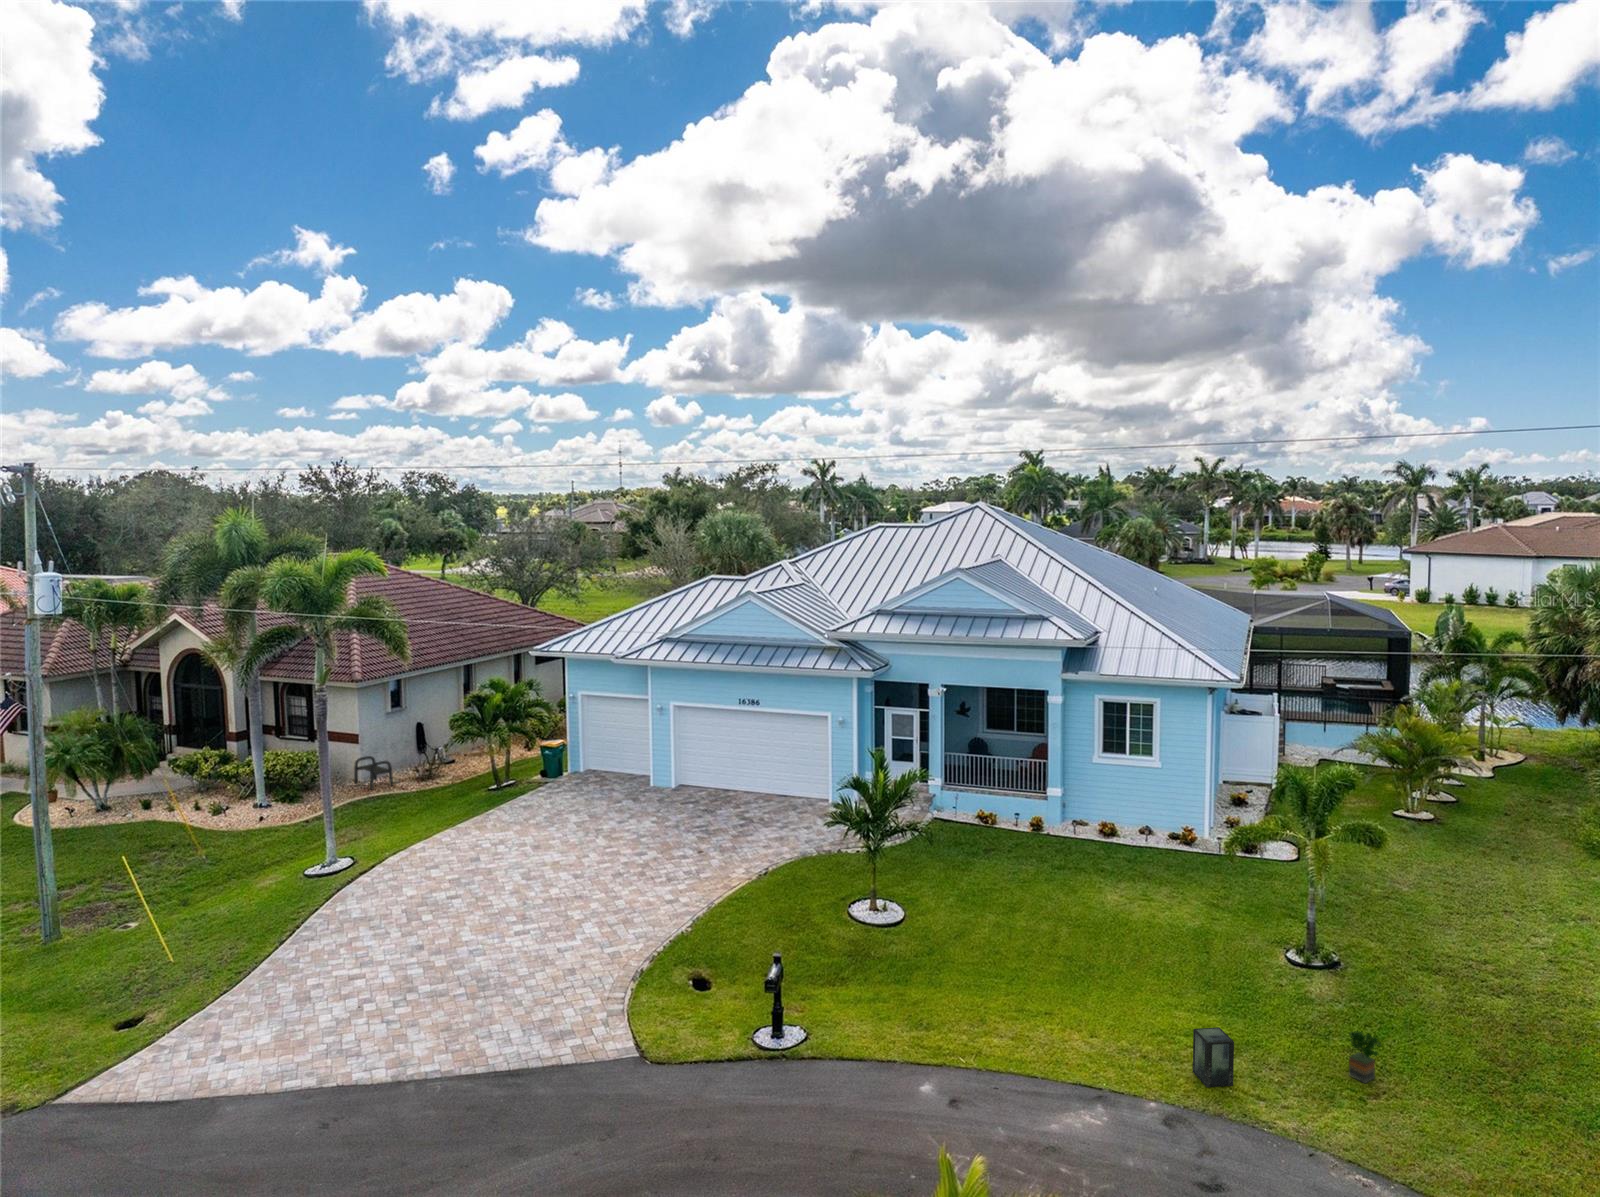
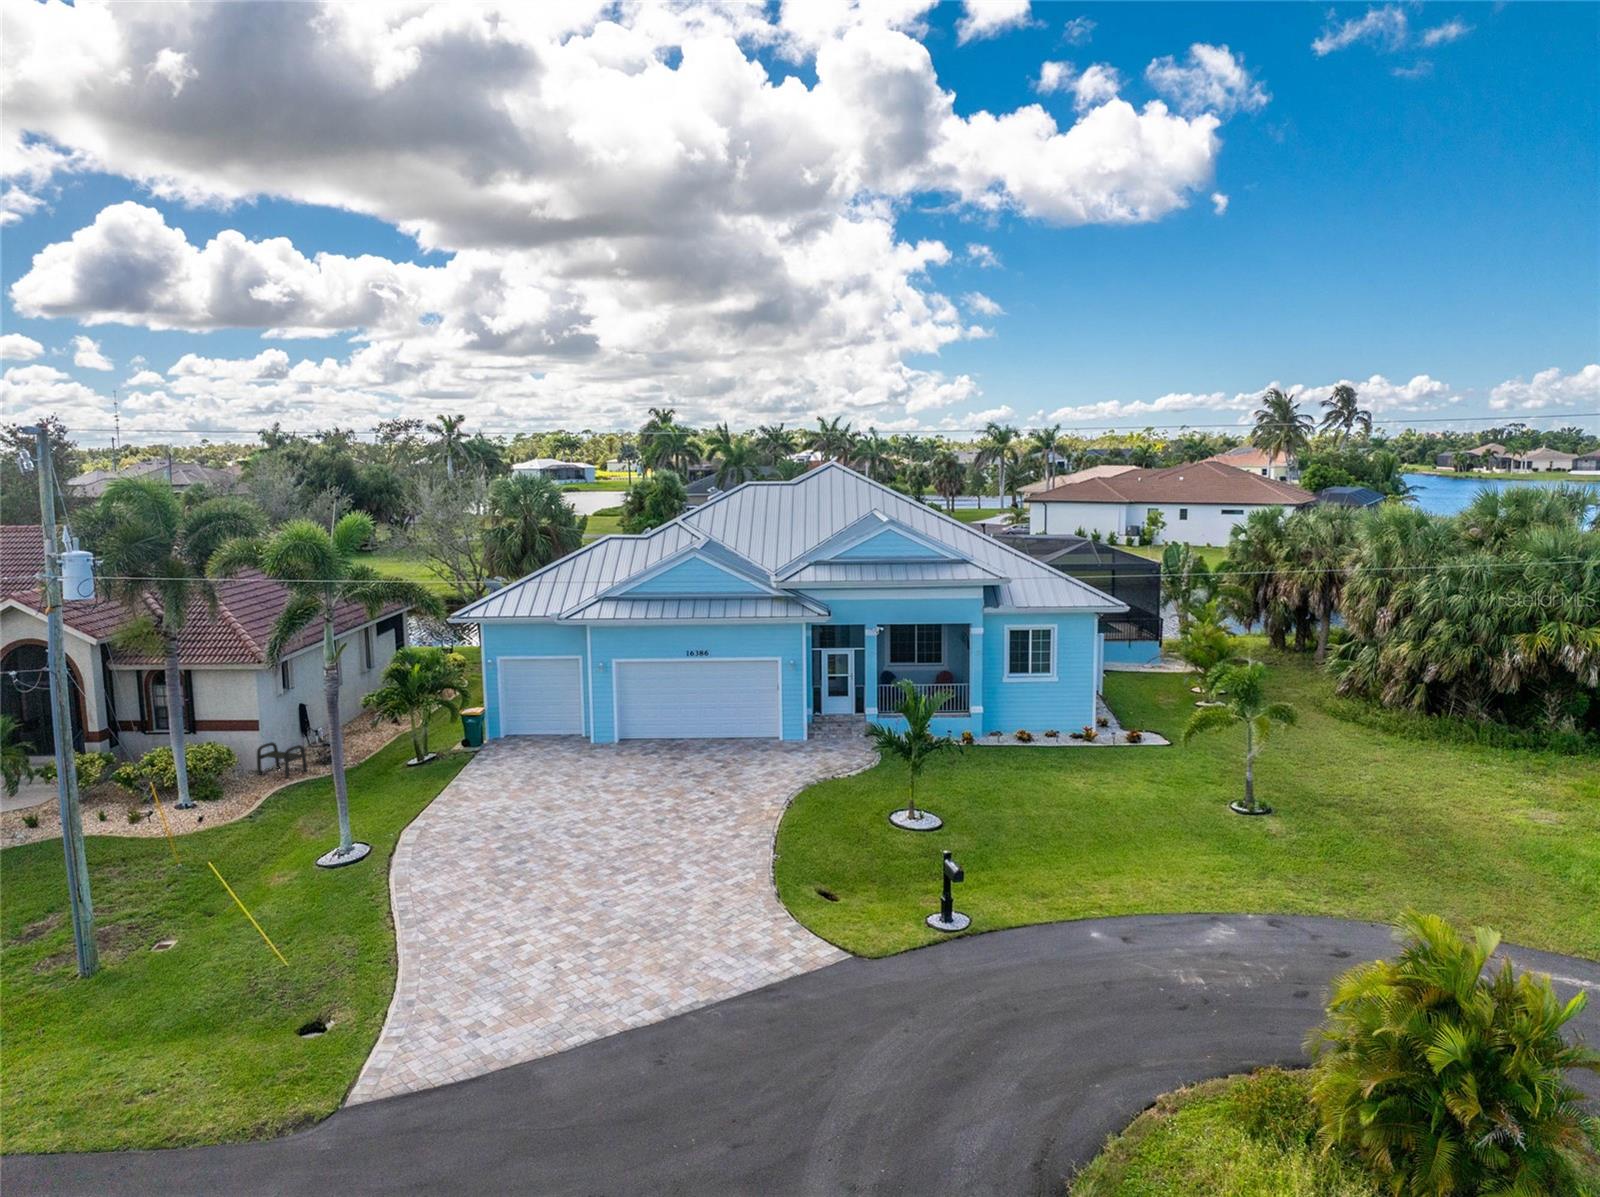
storage box: present [1193,1027,1234,1087] -> none [1239,856,1271,899]
potted tree: present [1349,1031,1381,1083] -> none [1323,844,1347,879]

